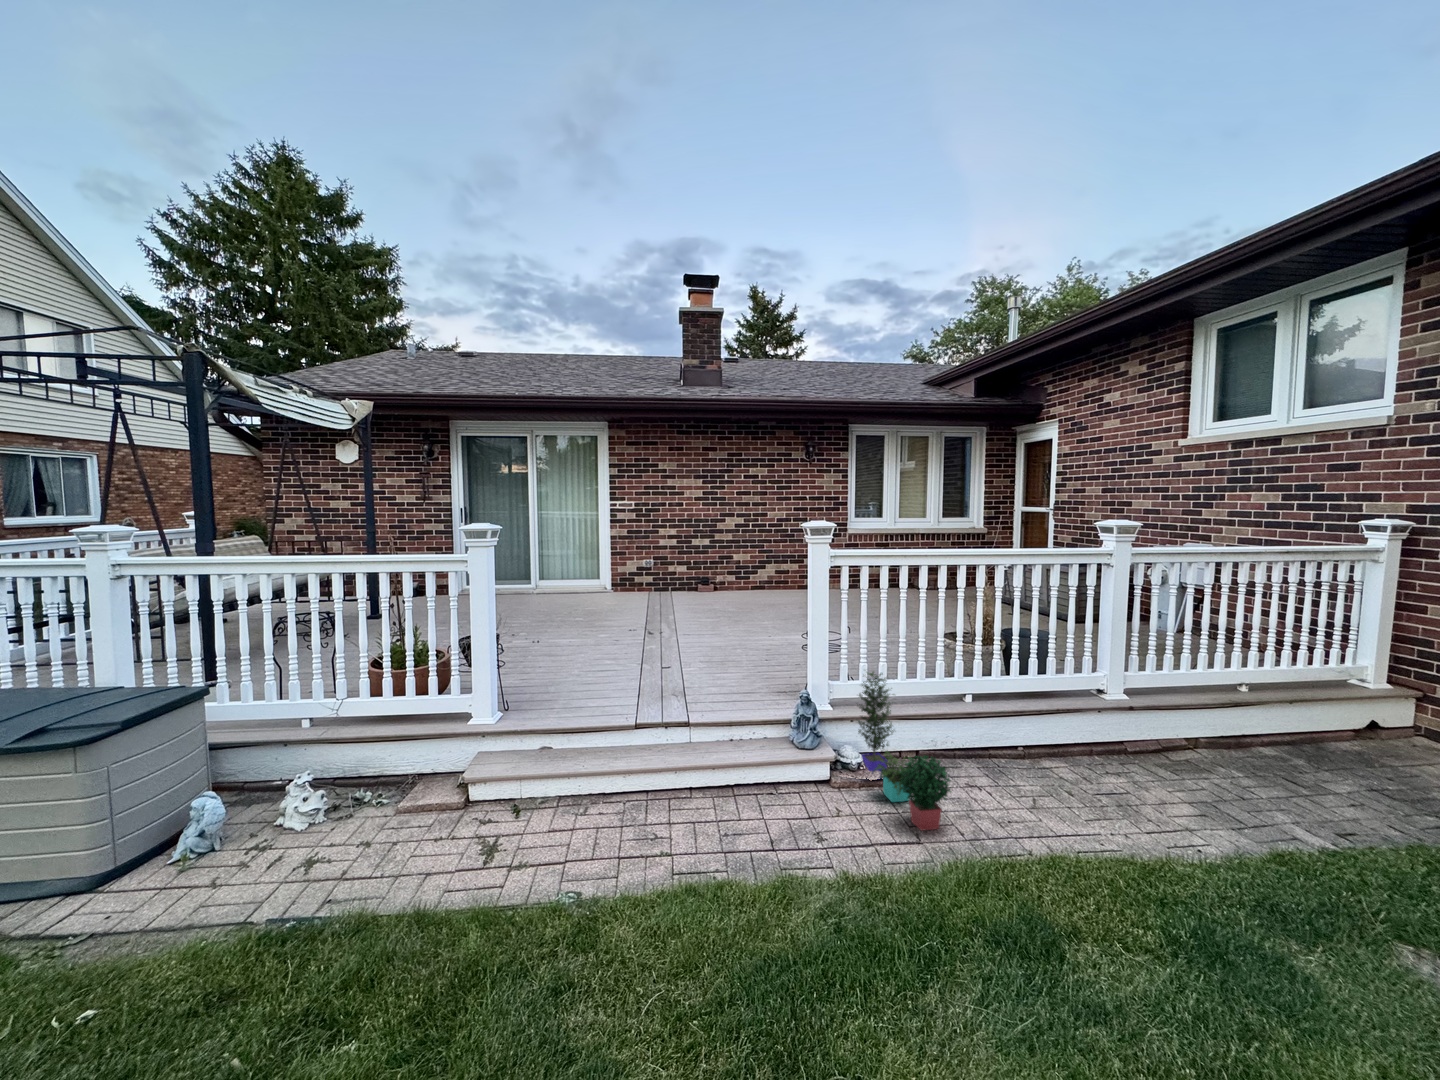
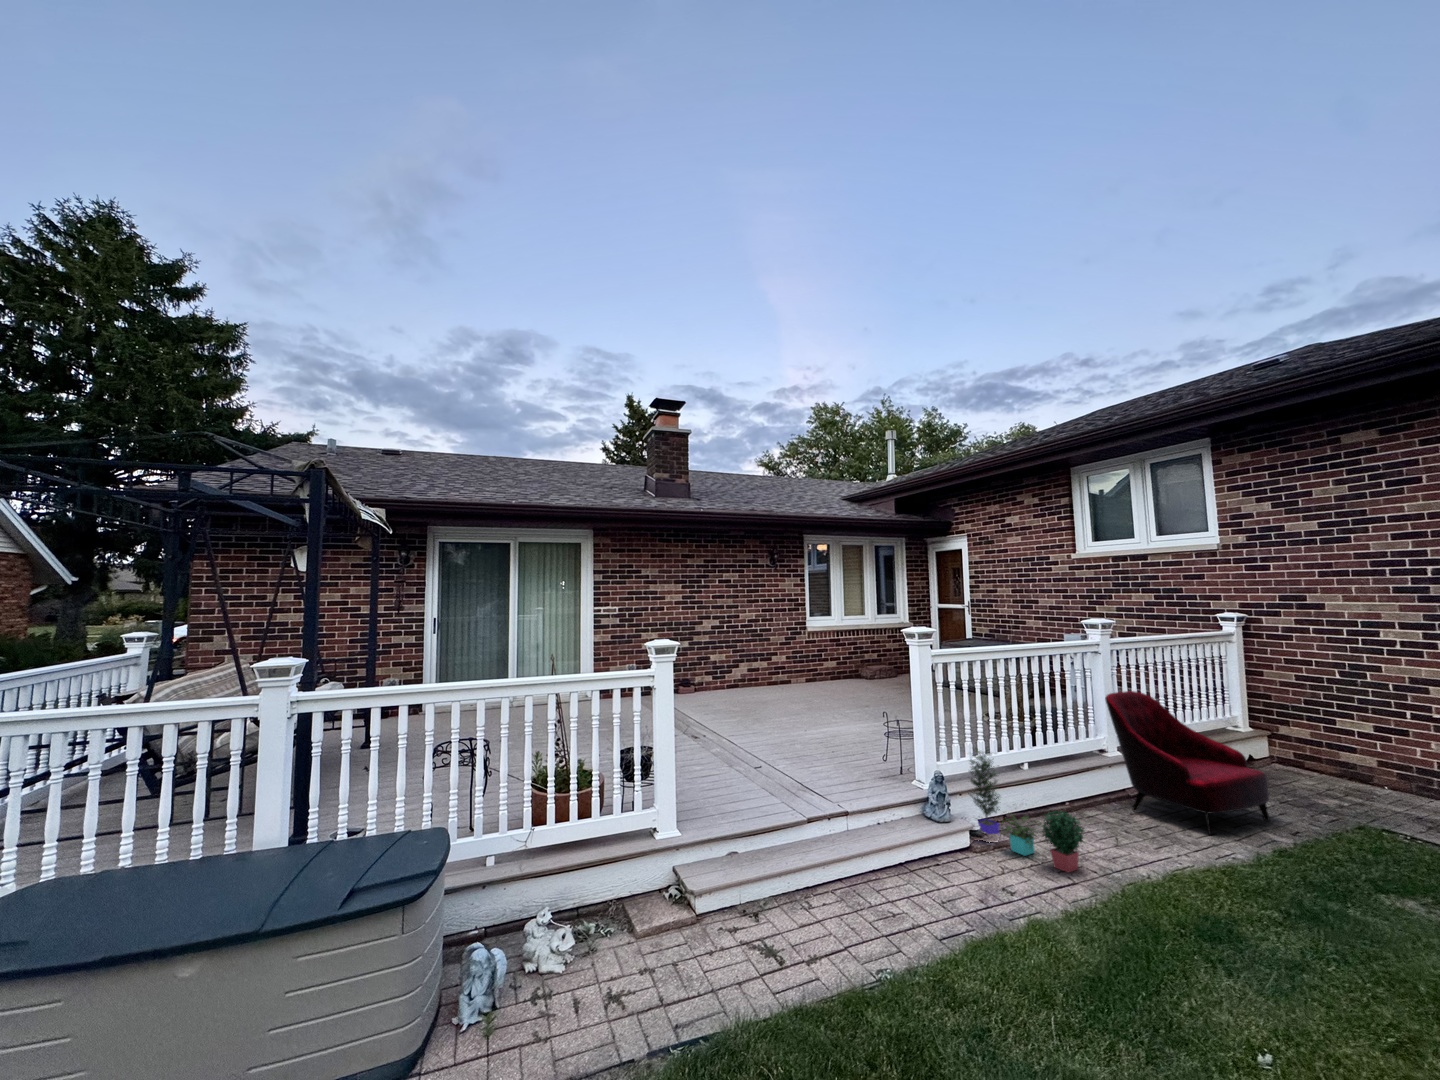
armchair: none [1103,619,1319,820] -> present [1105,691,1269,835]

